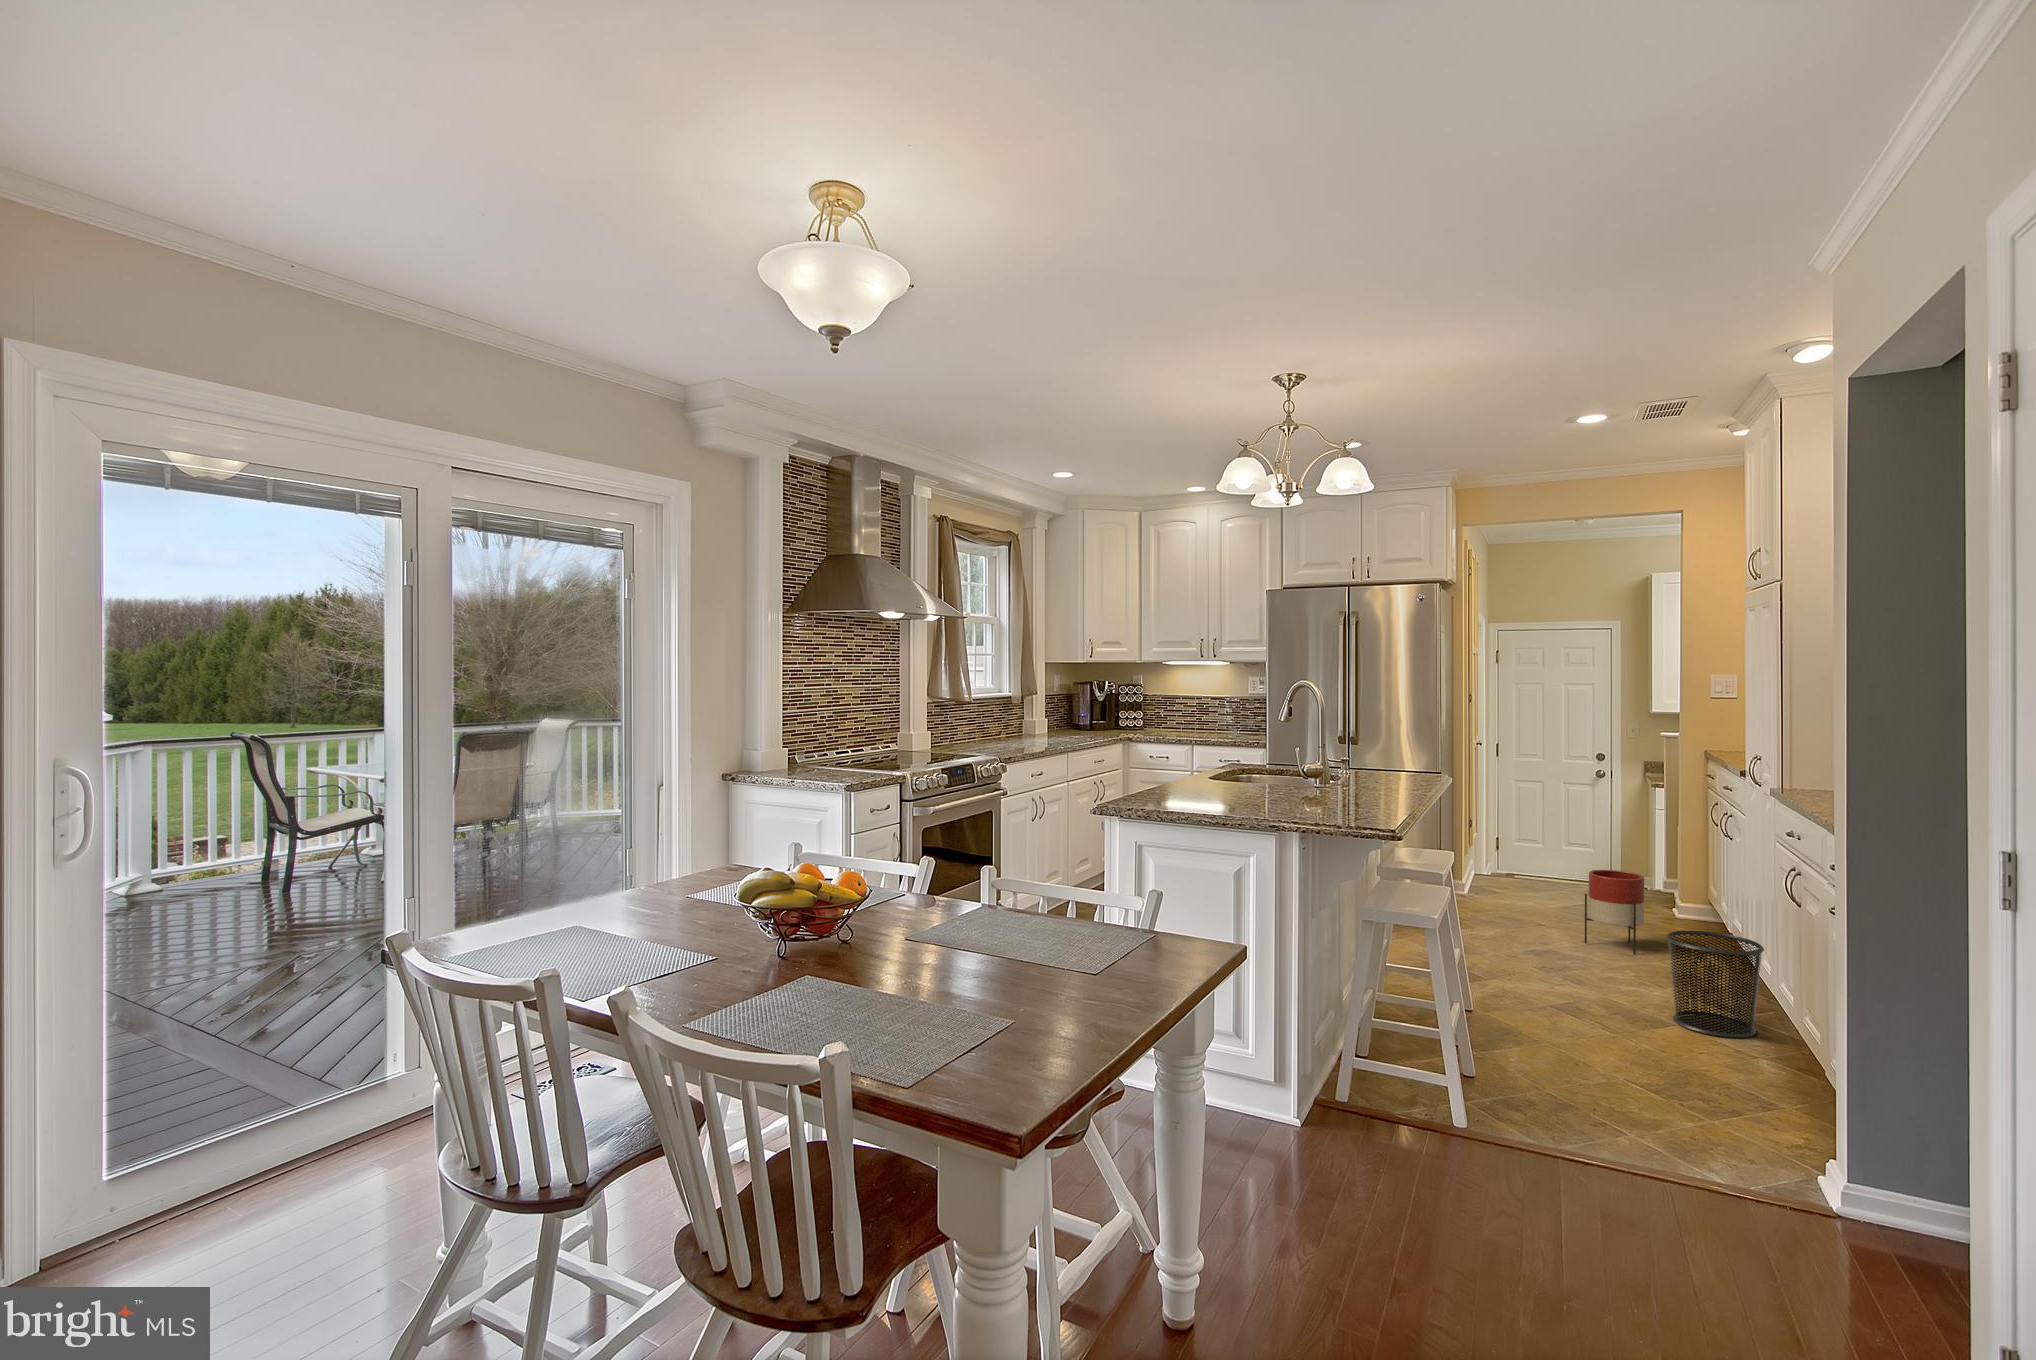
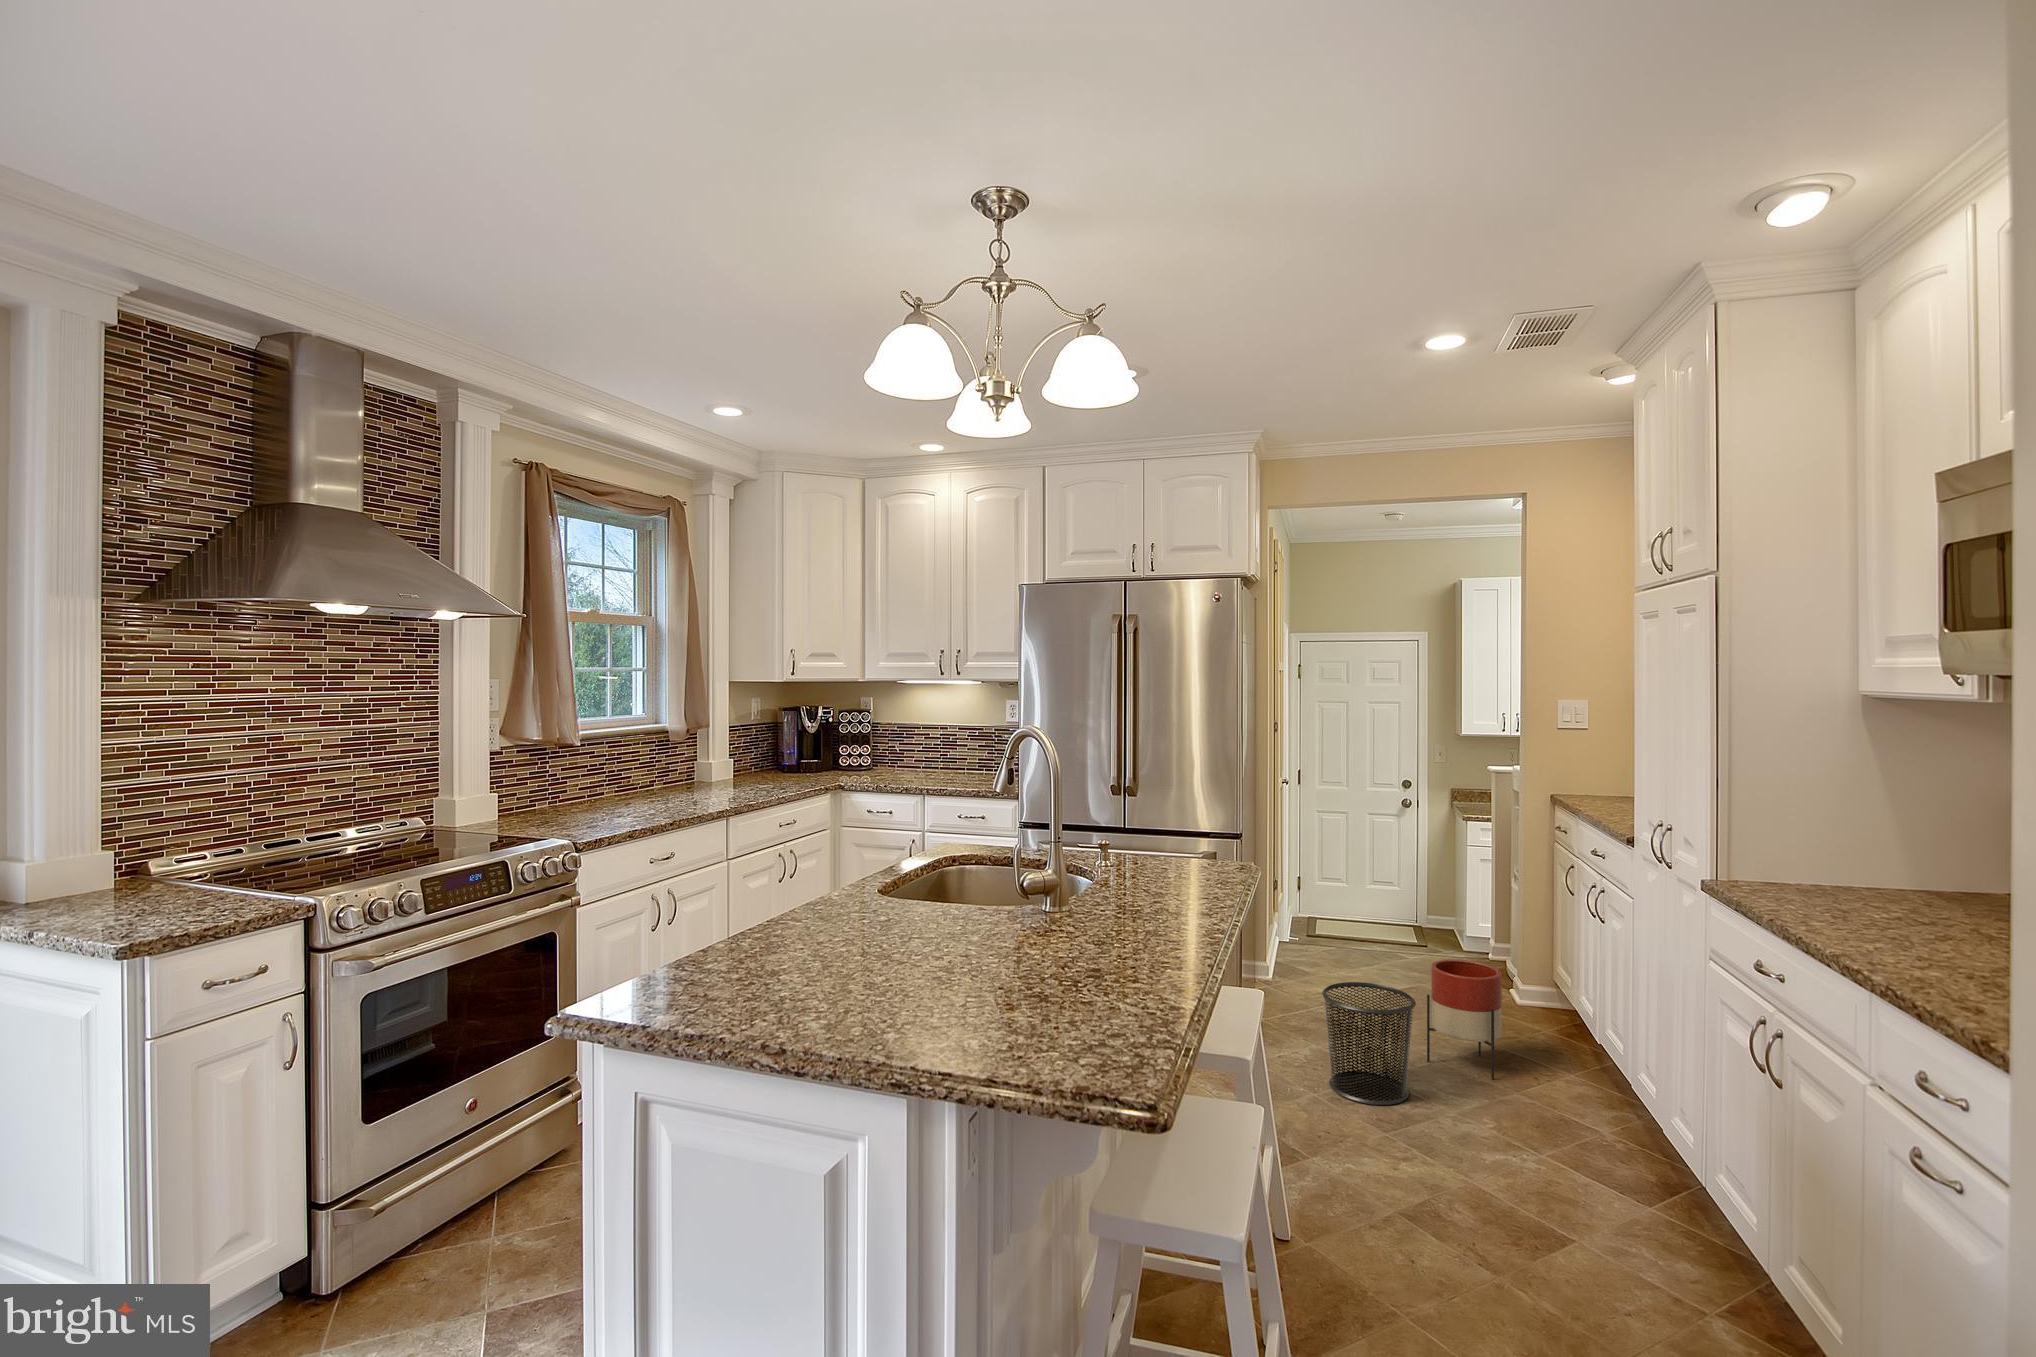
waste bin: present [1666,930,1764,1038] -> present [1322,982,1416,1105]

